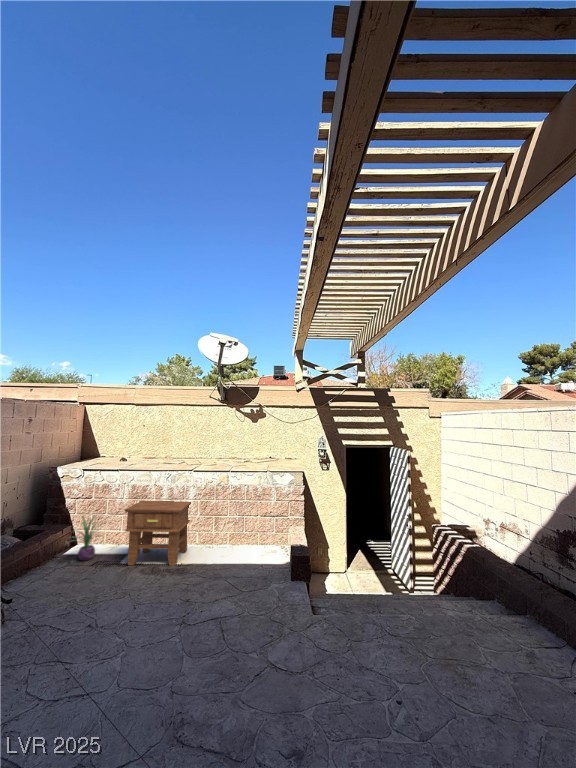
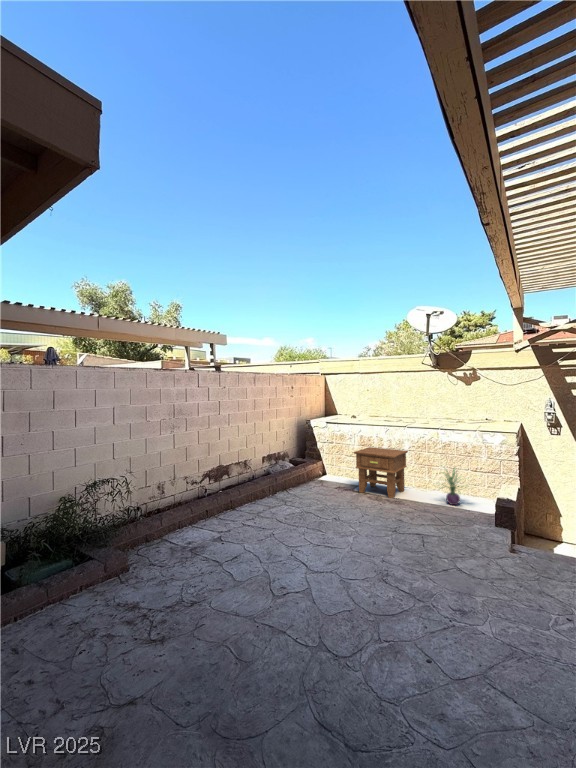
decorative plant: present [69,516,95,561] -> present [440,469,460,505]

